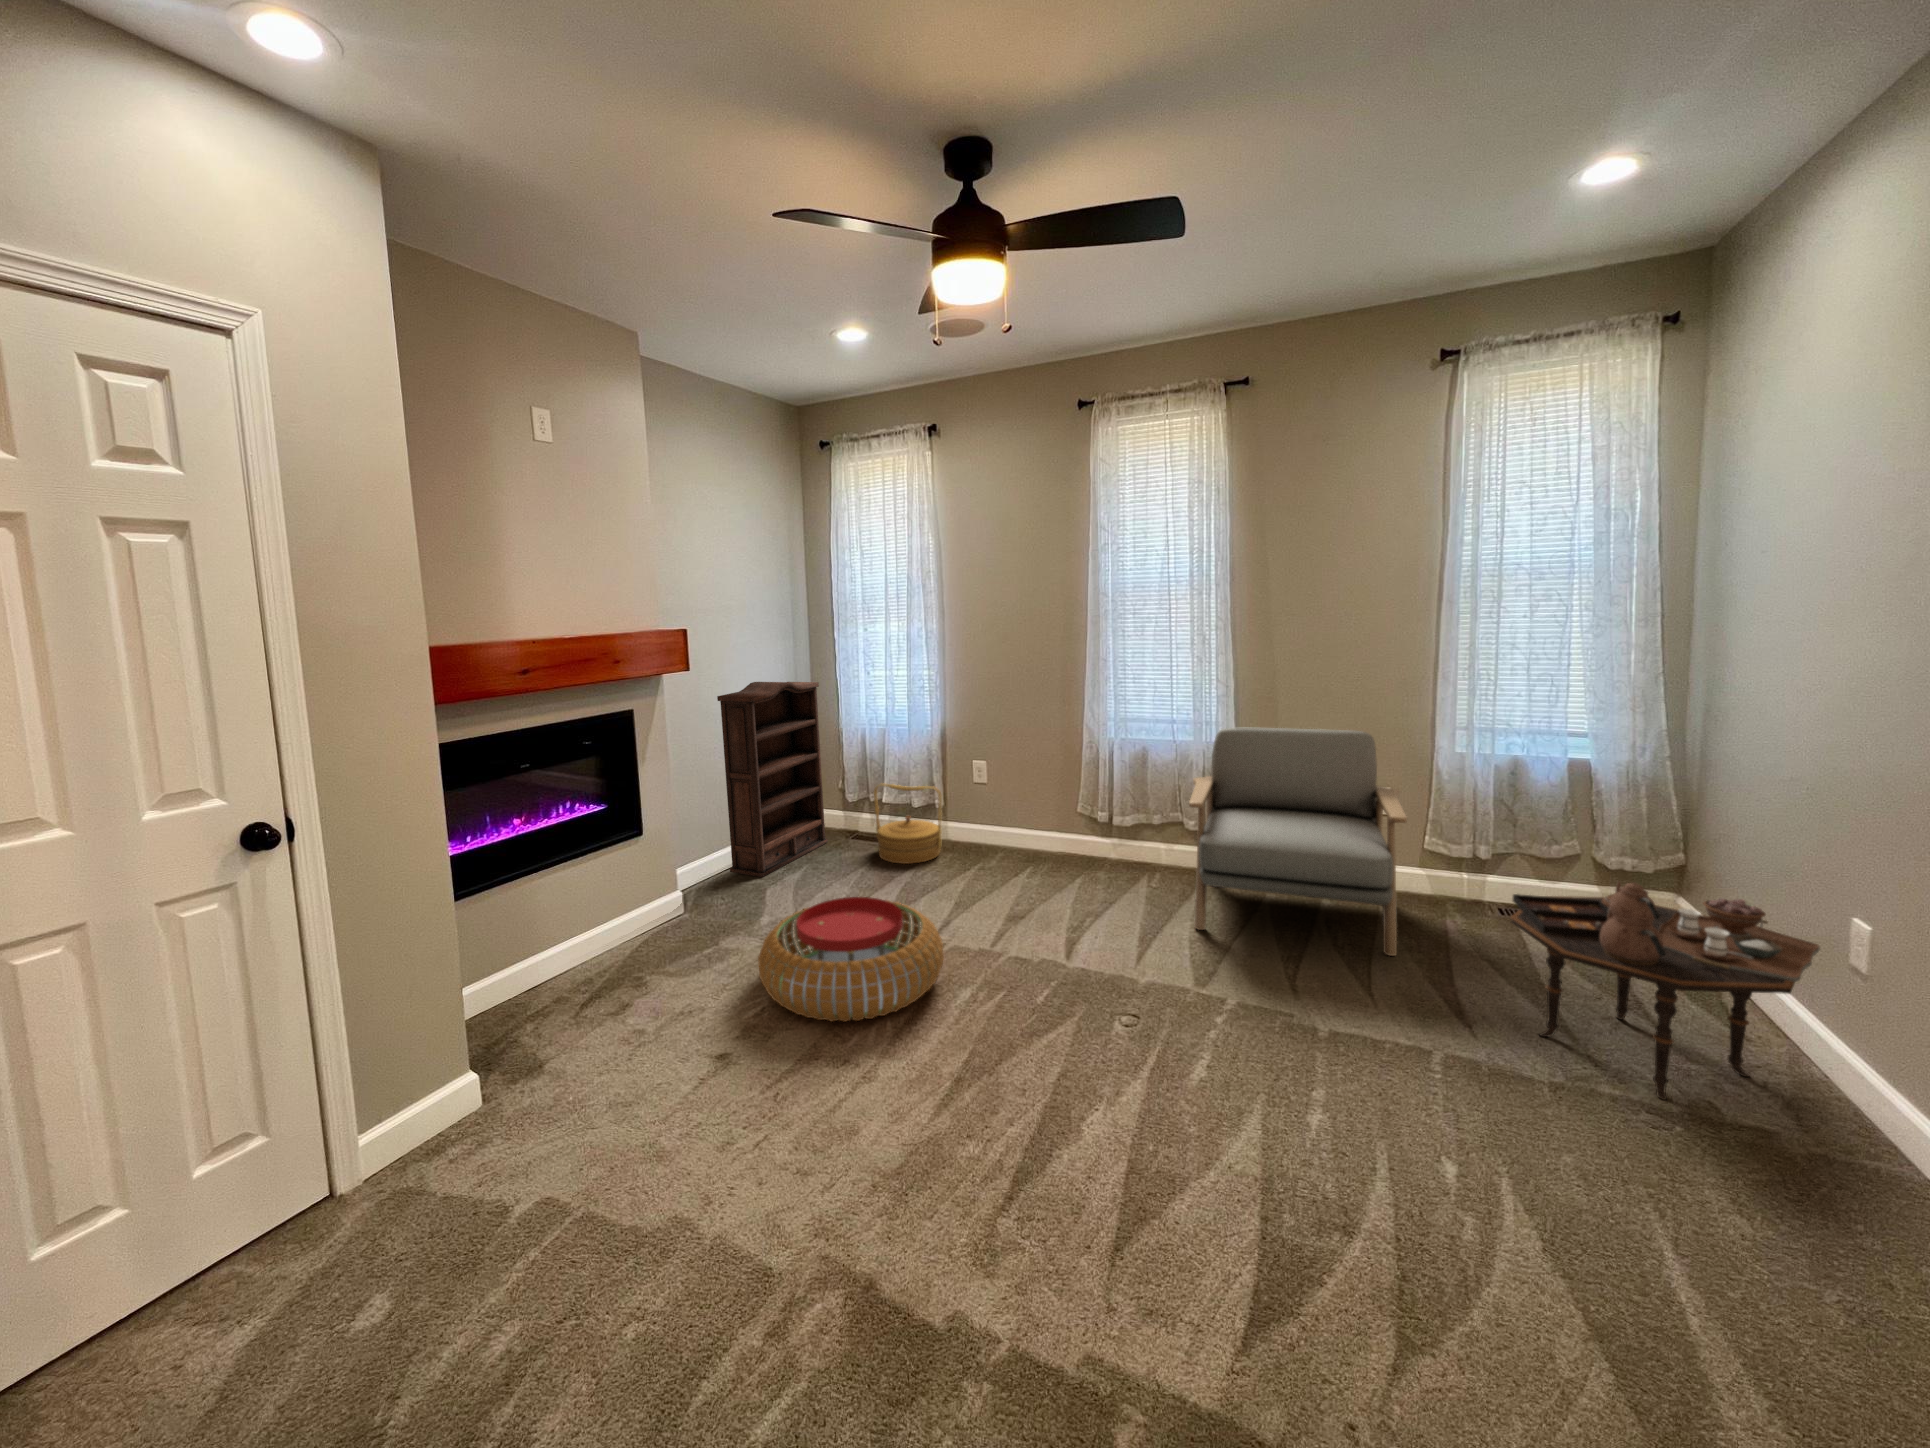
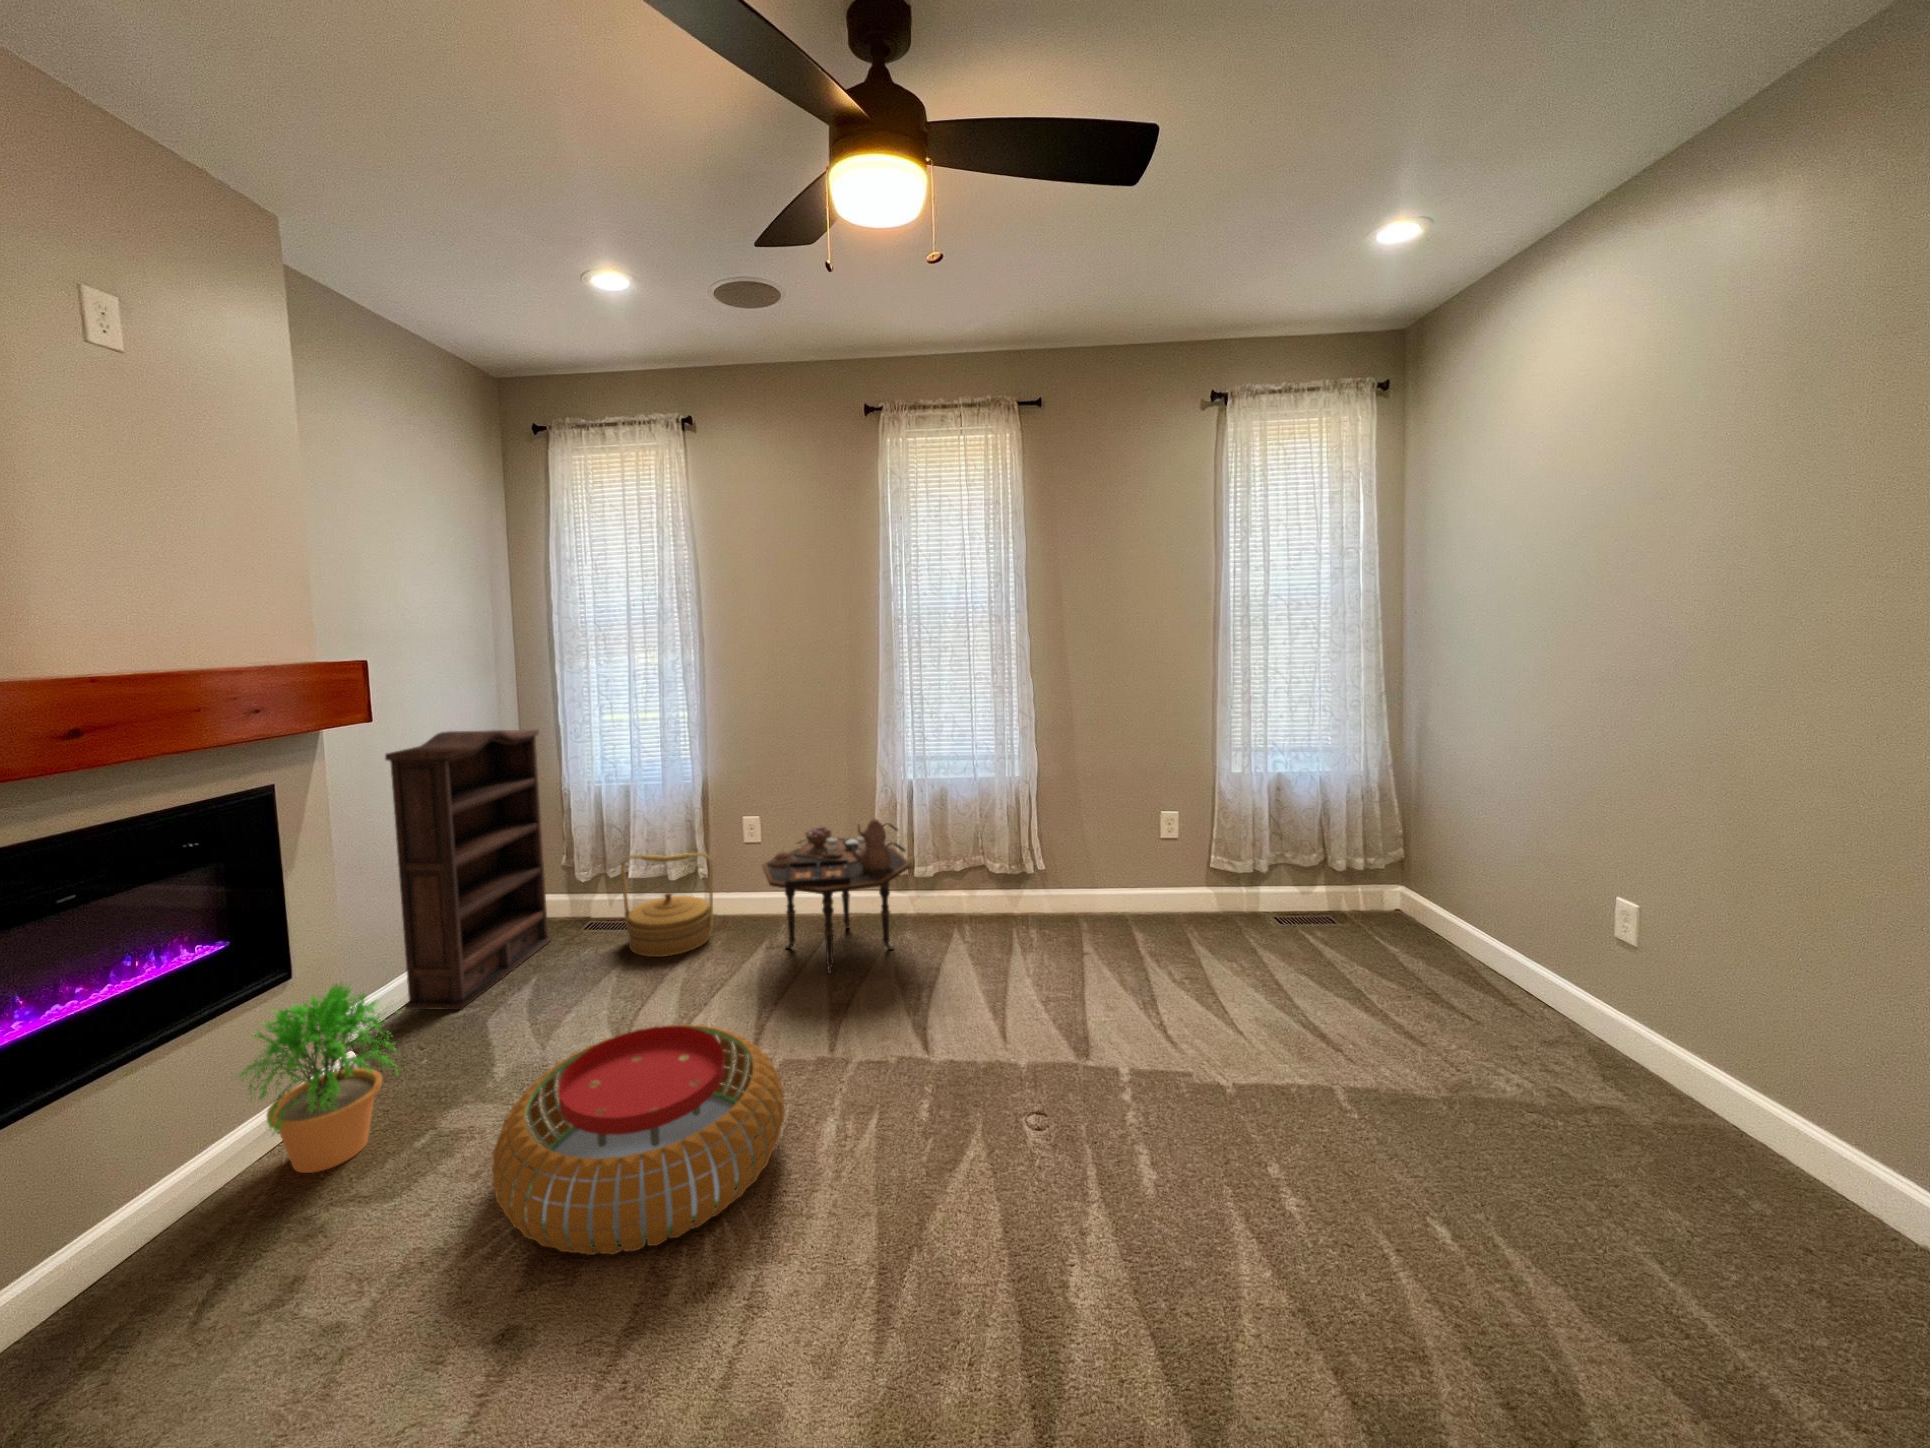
armchair: present [1189,728,1407,956] -> none [1004,755,1243,988]
potted plant: none [632,838,722,949] -> present [240,985,398,1173]
side table: present [1511,881,1820,1100] -> present [762,819,911,974]

